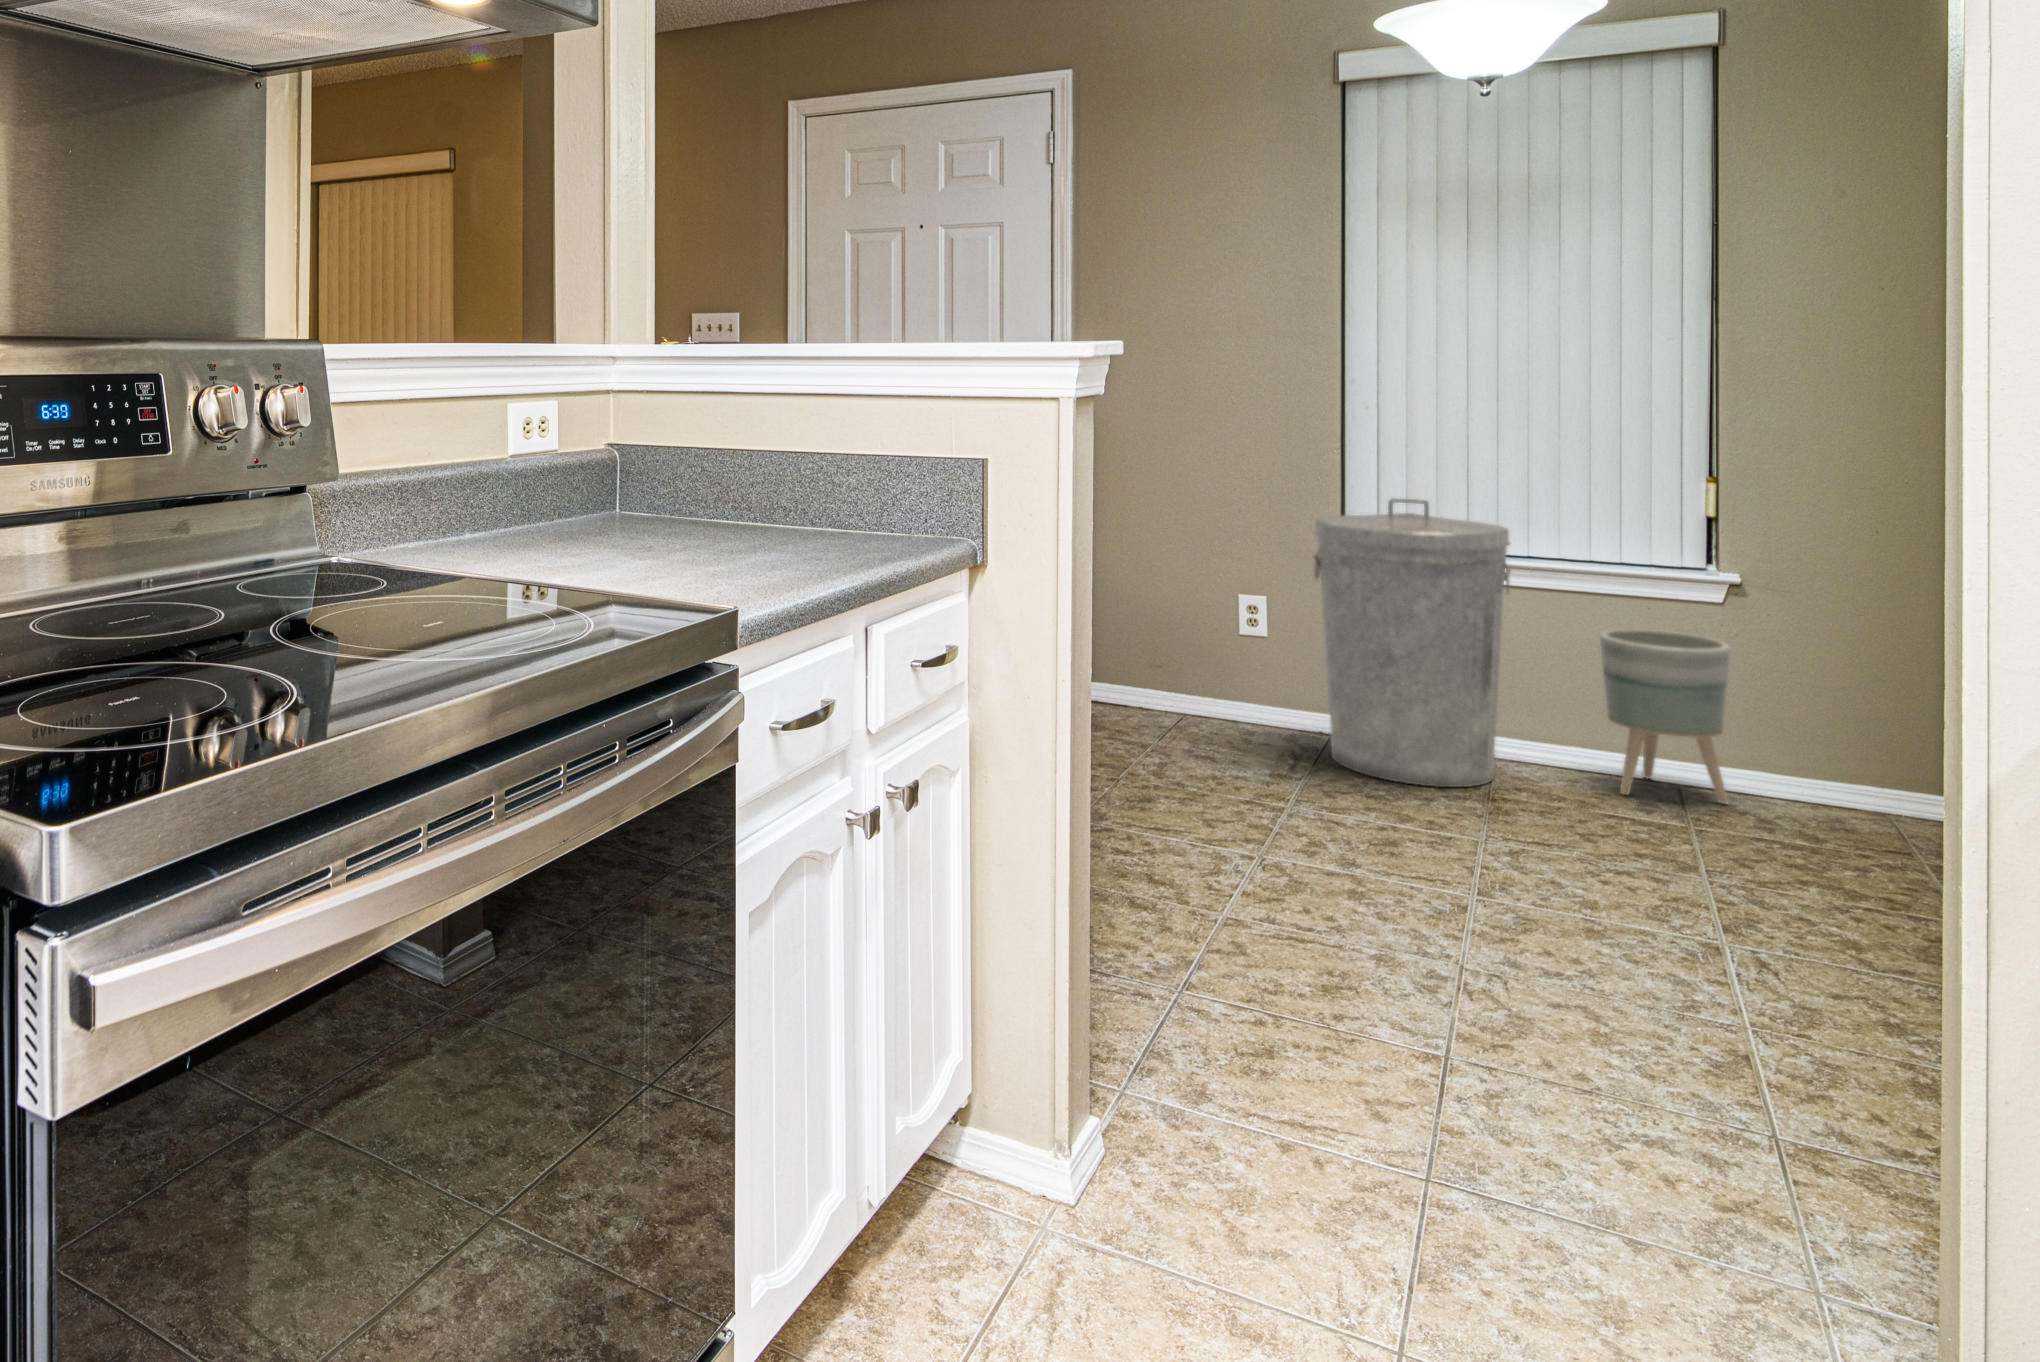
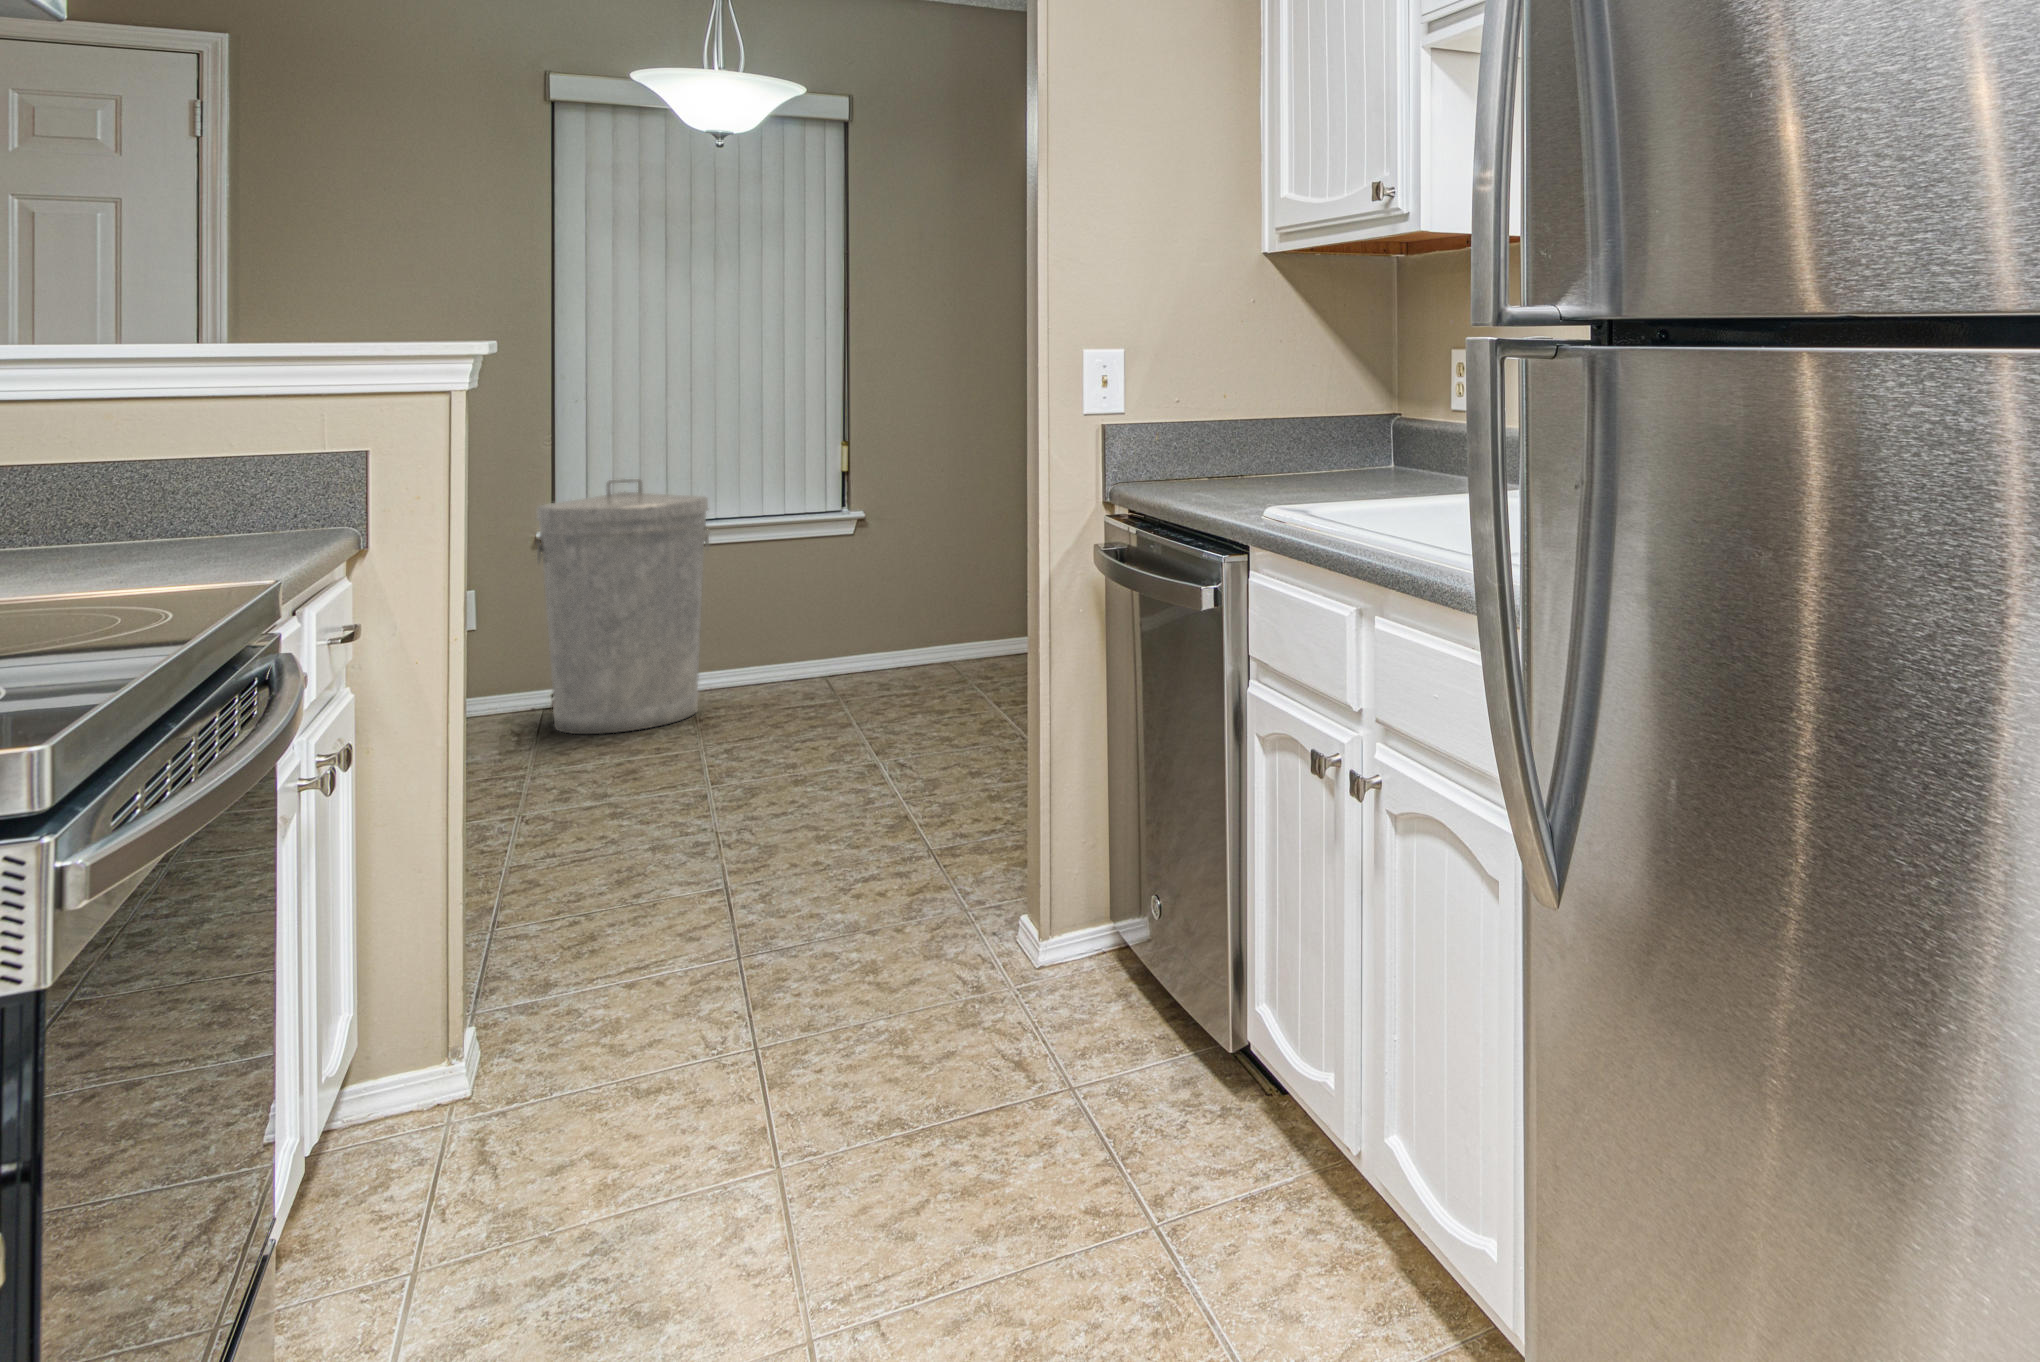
planter: present [1600,629,1730,804] -> none [773,565,860,696]

